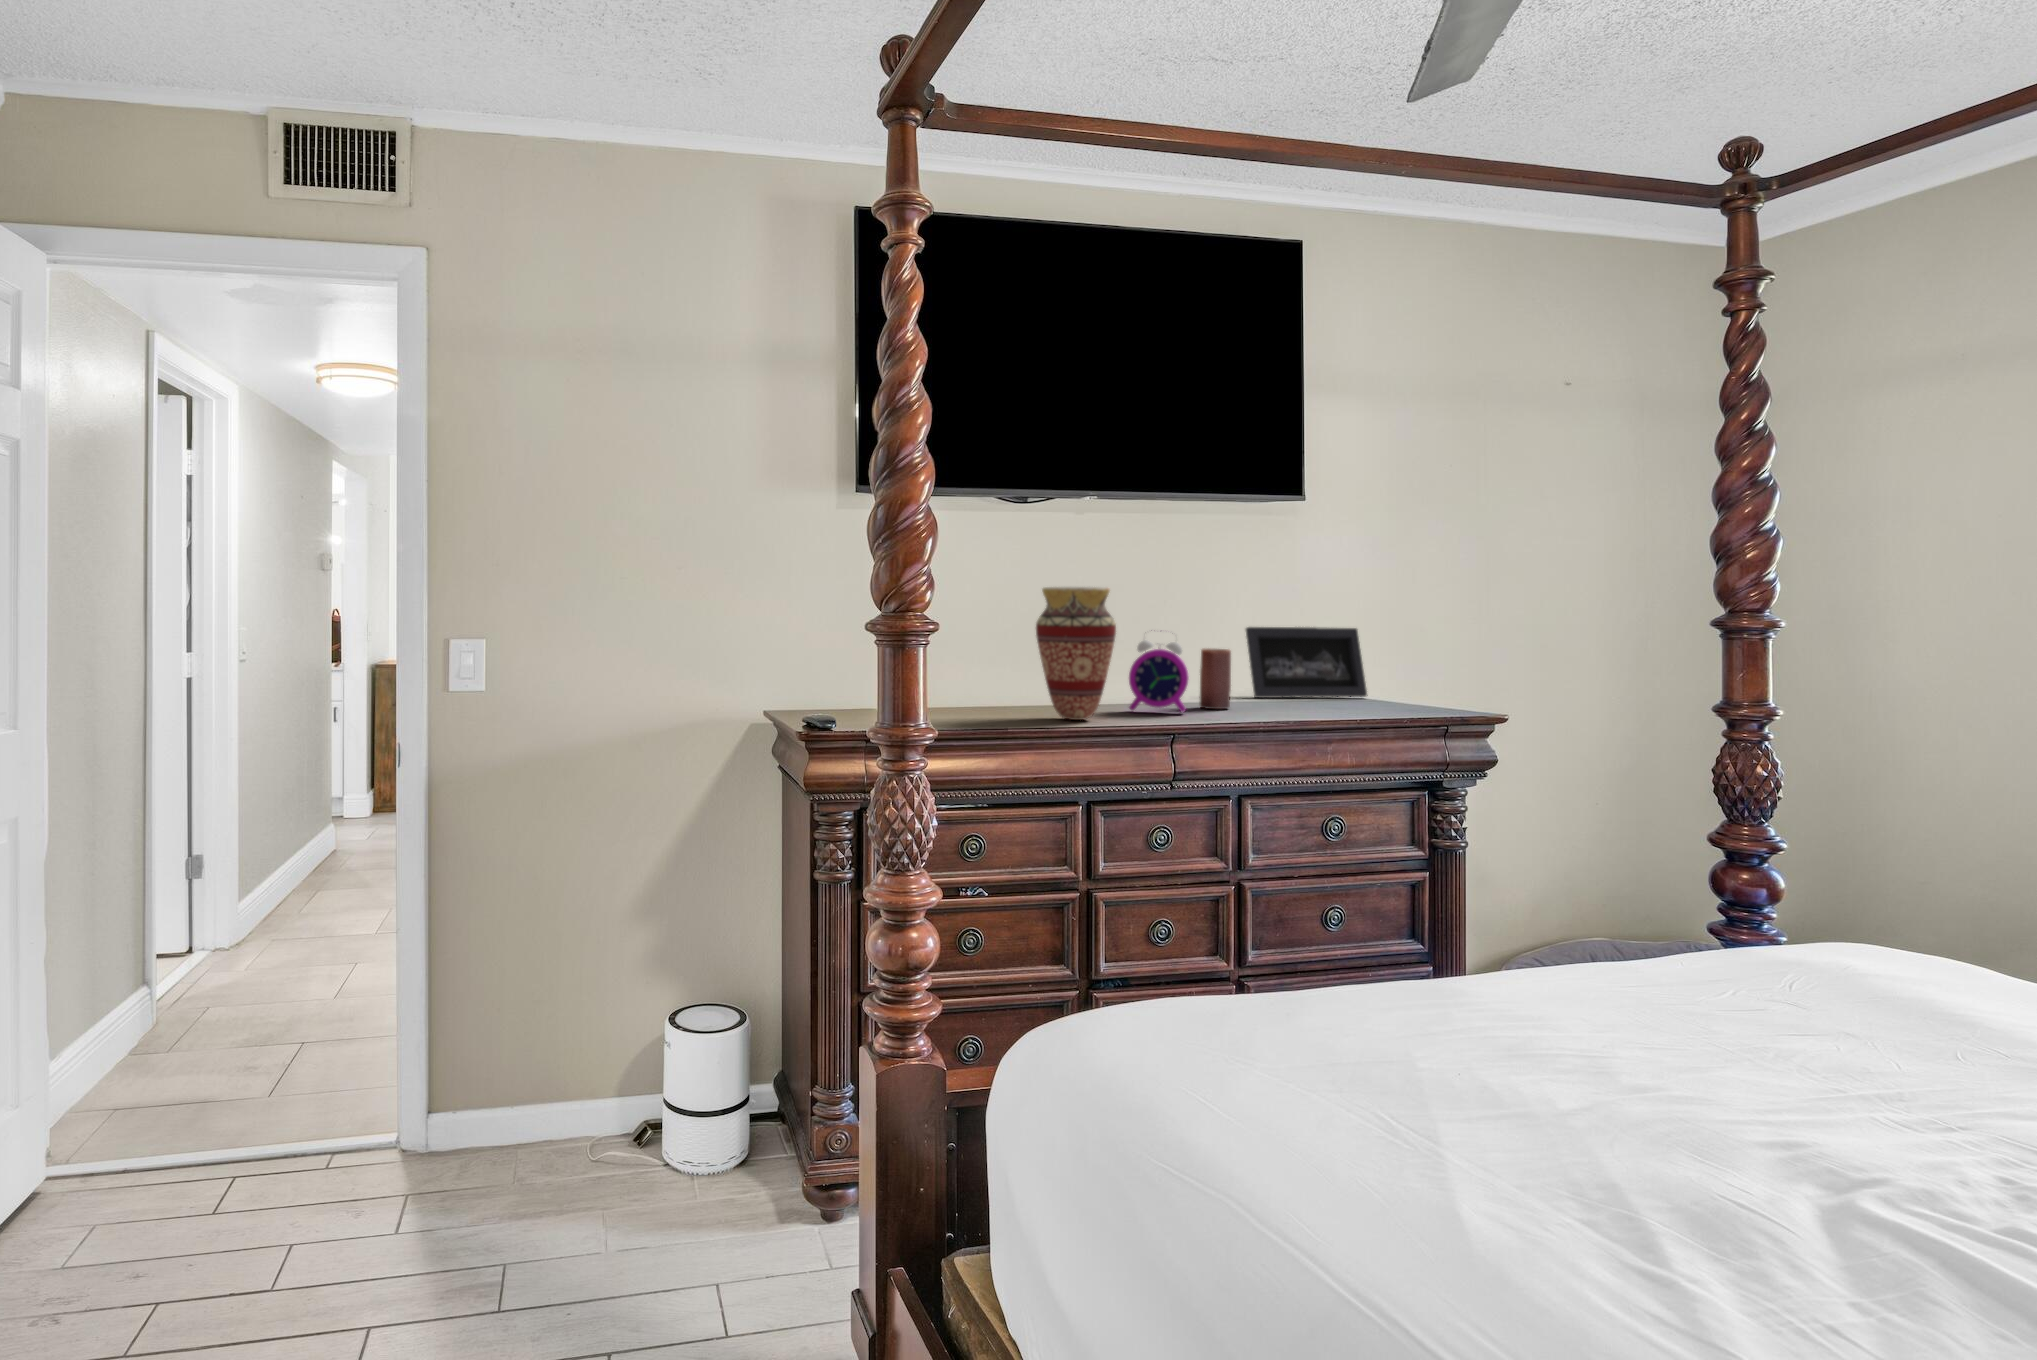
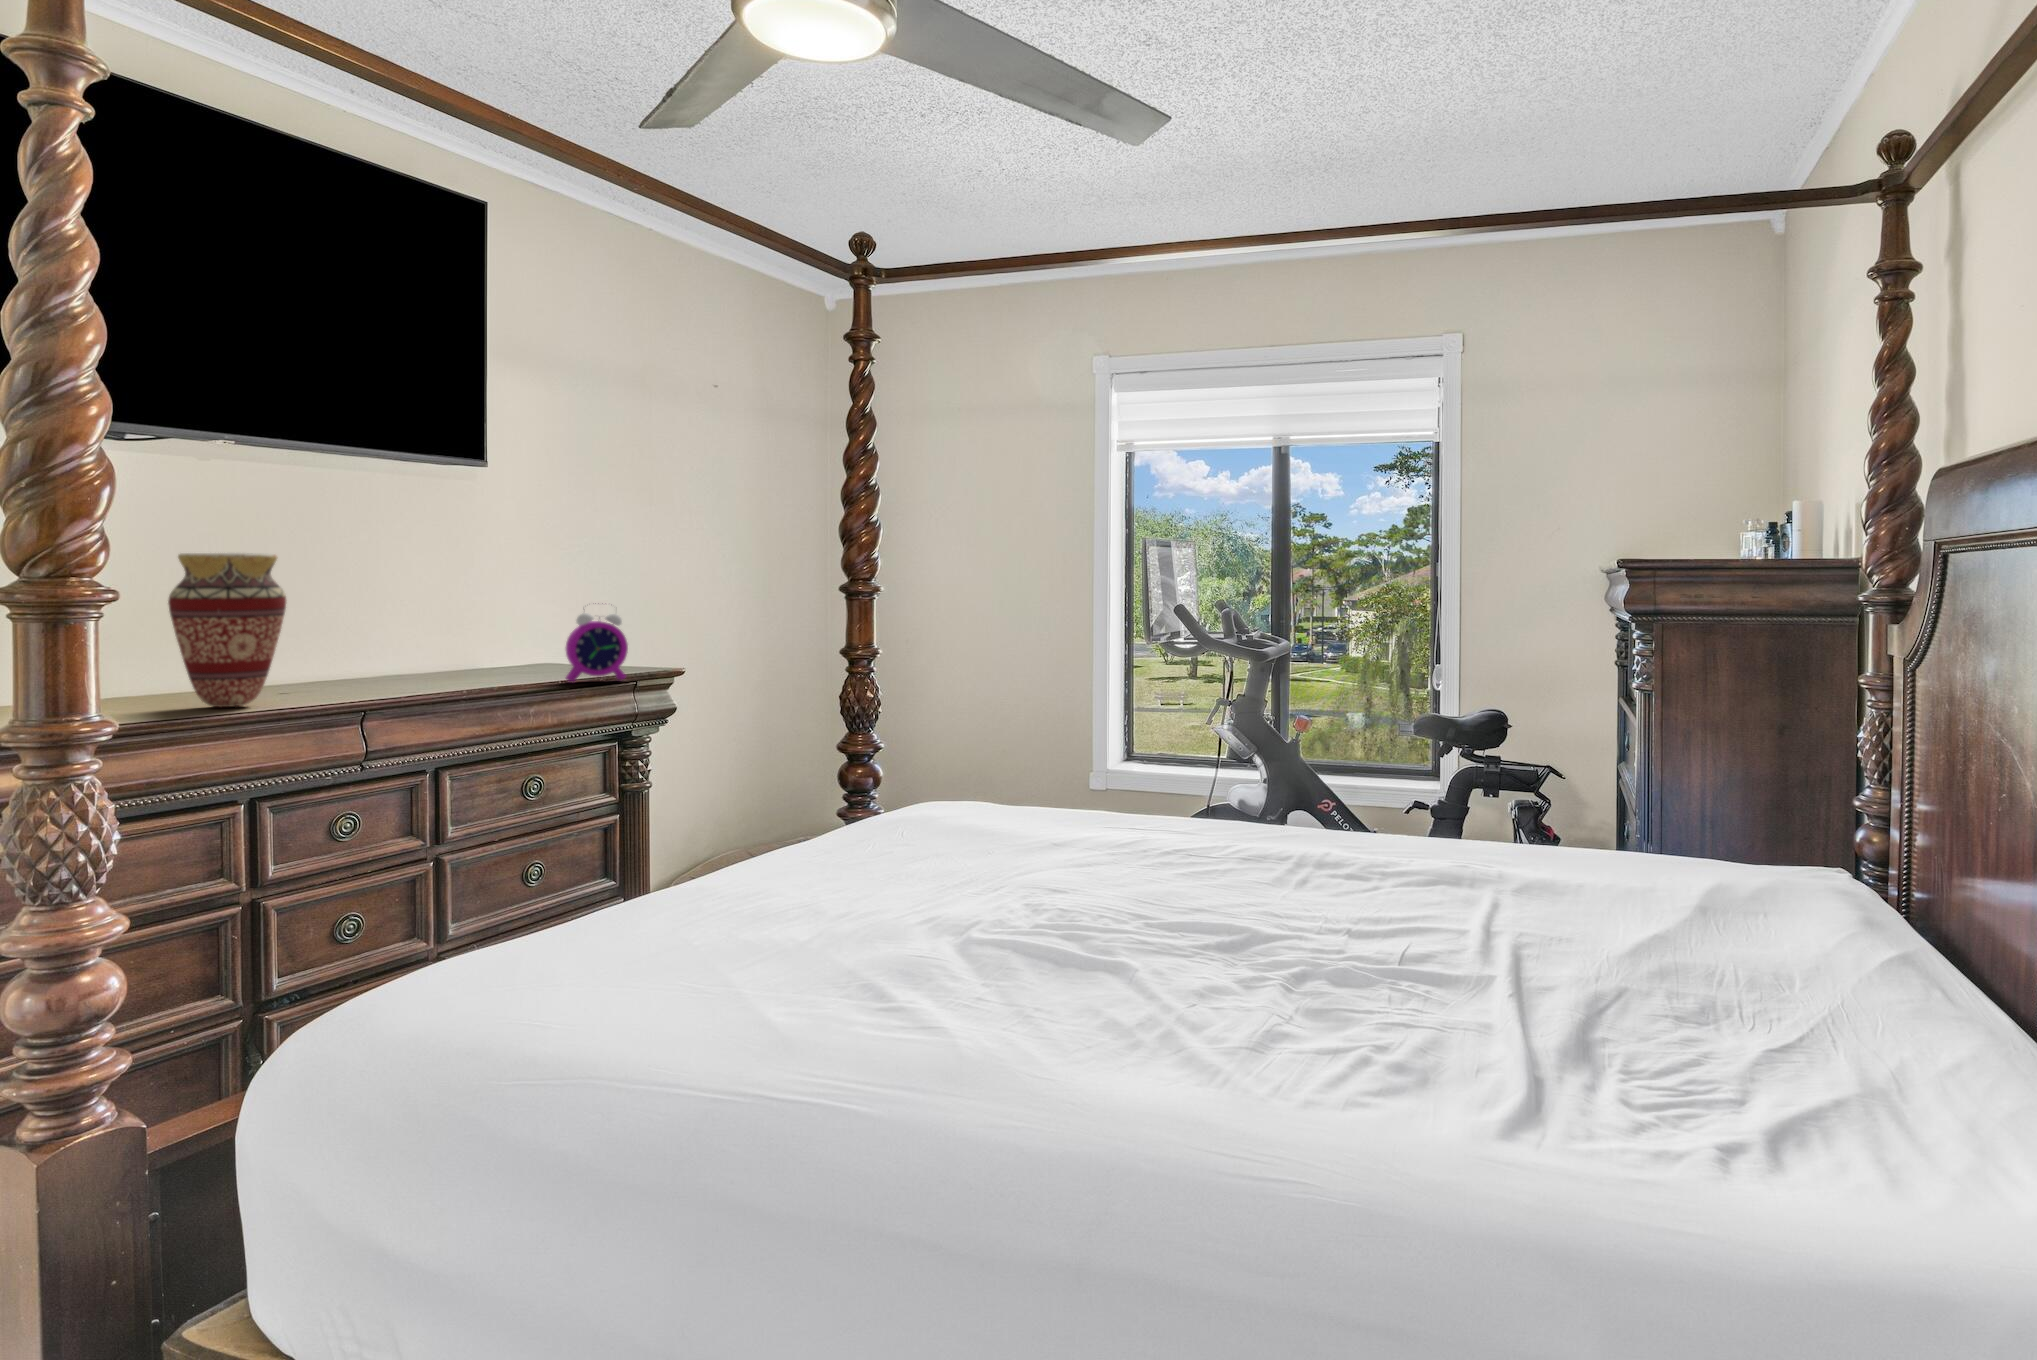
picture frame: present [1246,627,1368,698] -> none [419,597,548,671]
alarm clock: present [1129,630,1189,712] -> present [566,603,628,682]
candle: present [1200,648,1231,709] -> none [377,621,415,684]

